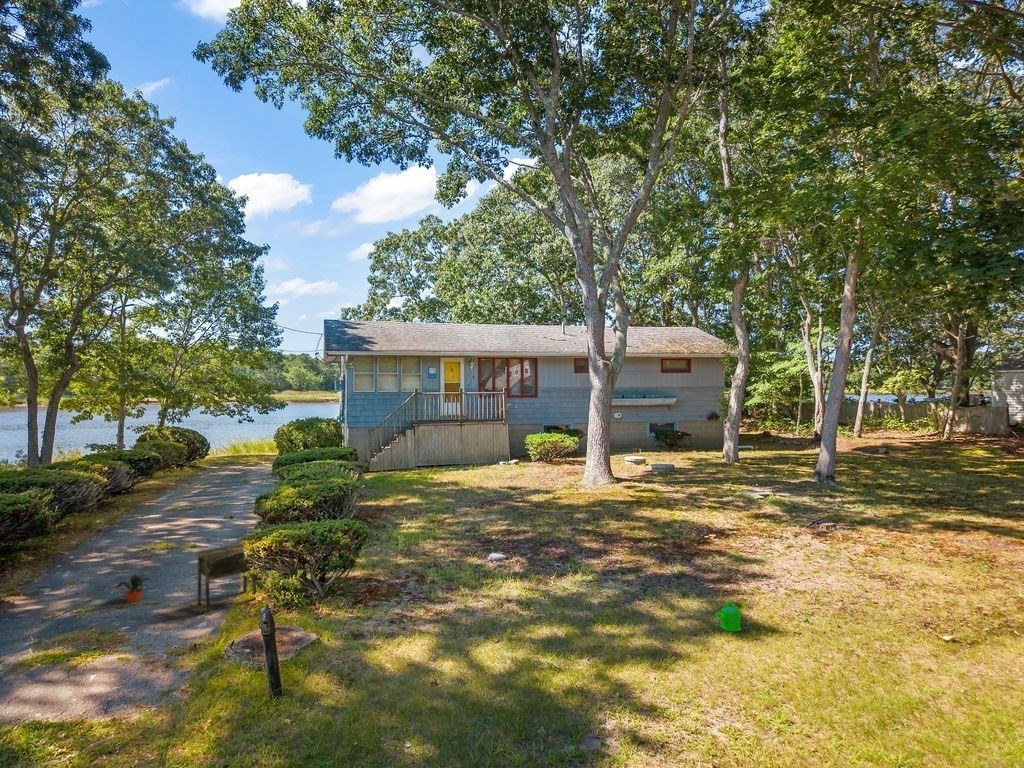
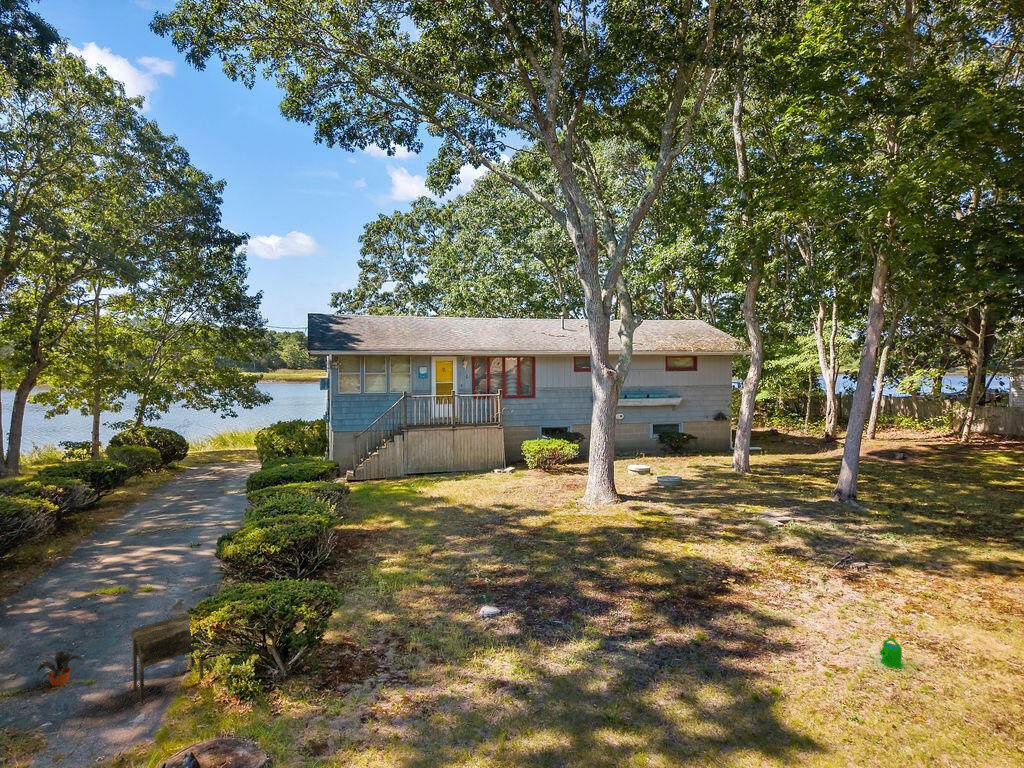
watering can: present [716,601,742,631] -> present [880,638,903,668]

